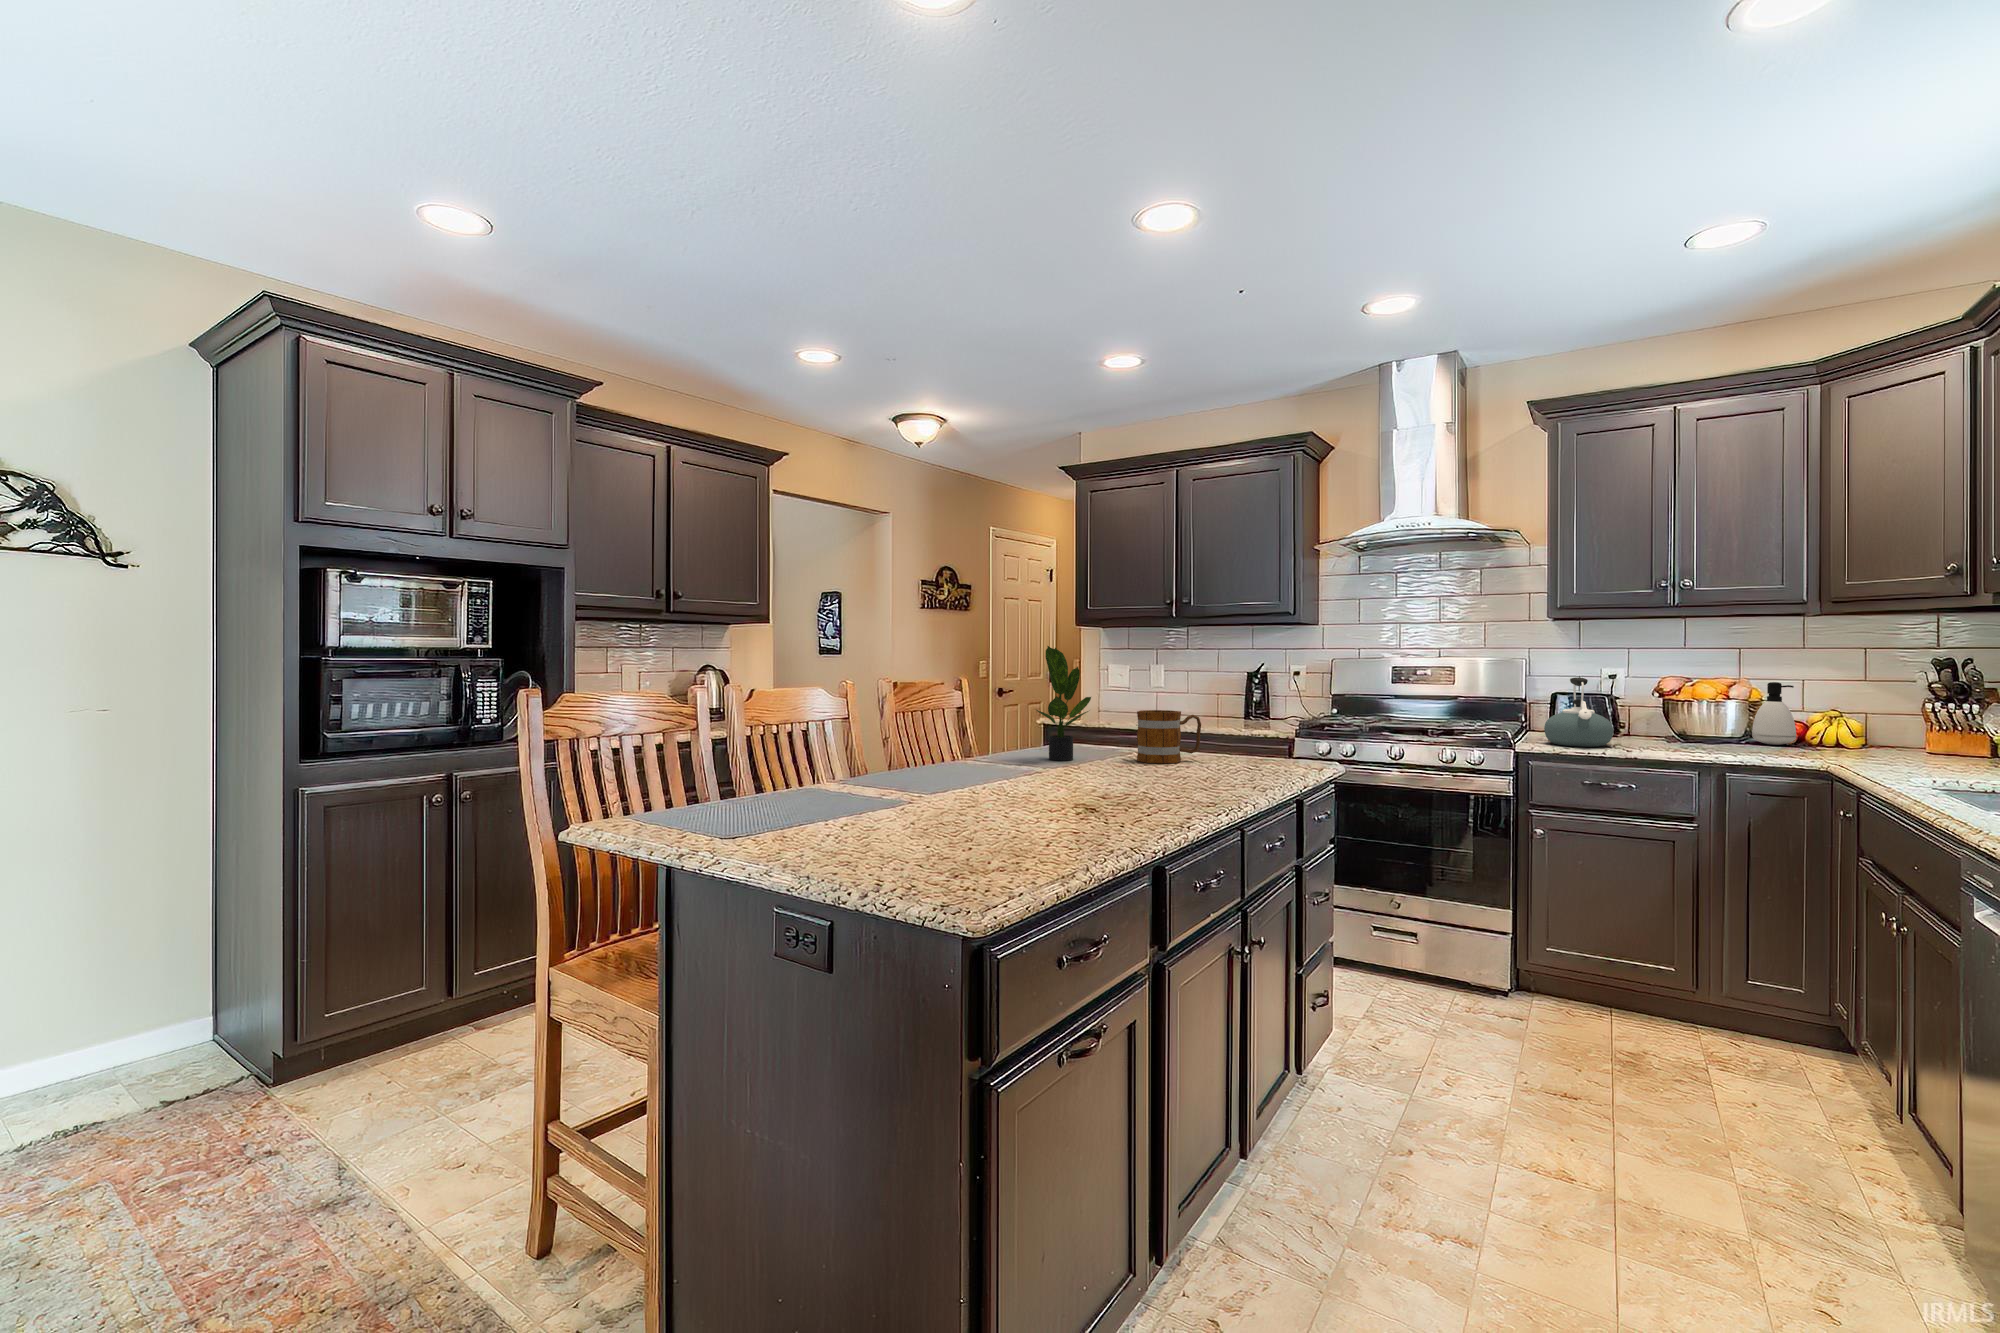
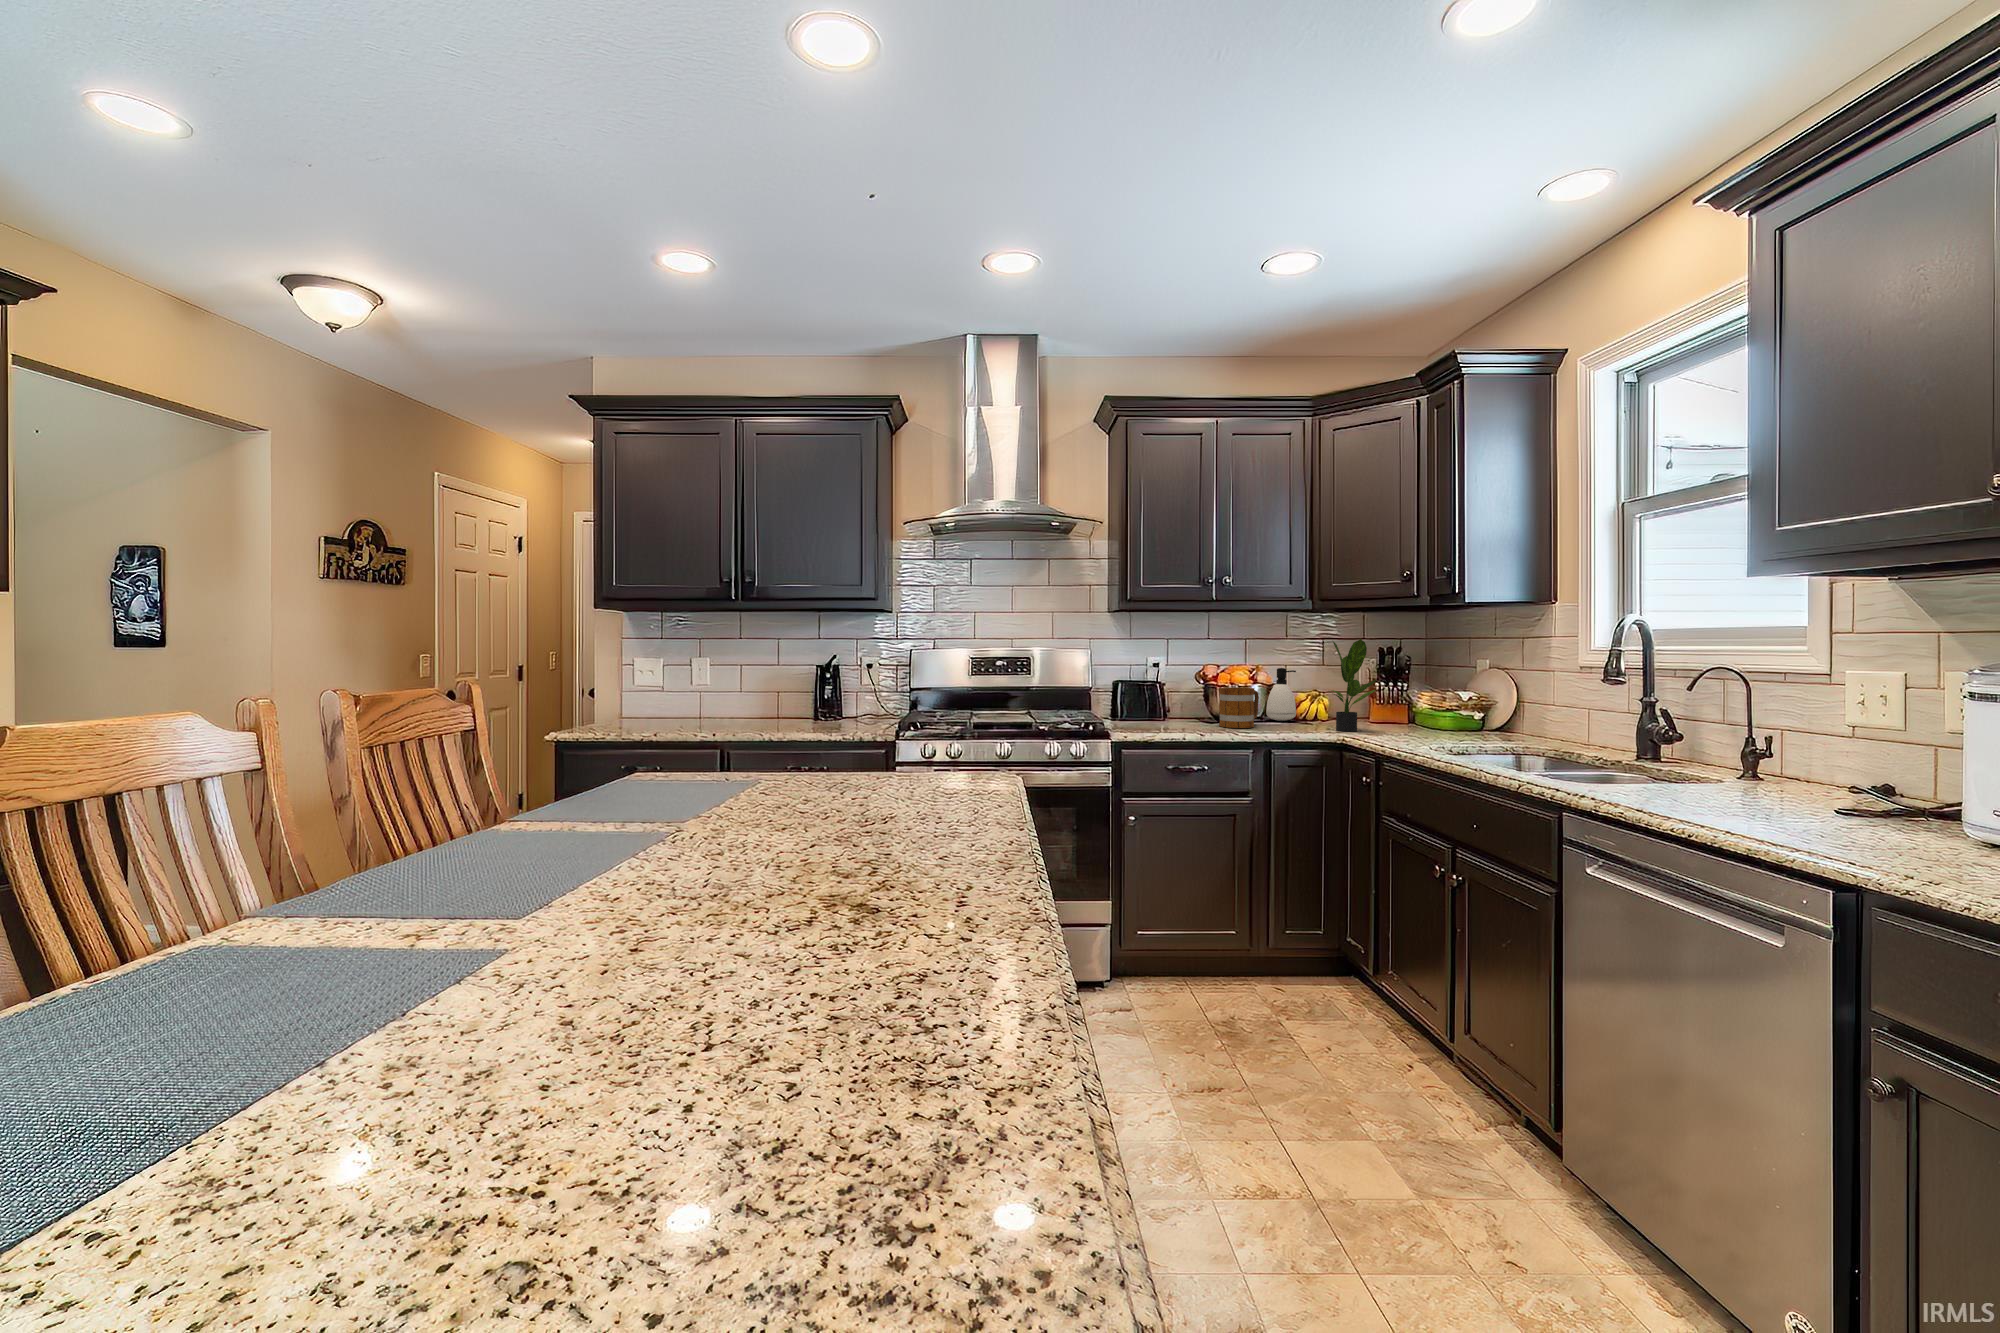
potted plant: present [1036,646,1091,760] -> present [1332,639,1376,731]
kettle: present [1544,678,1613,747] -> none [1133,667,1189,732]
mug: present [1137,710,1201,763] -> present [1219,687,1259,728]

